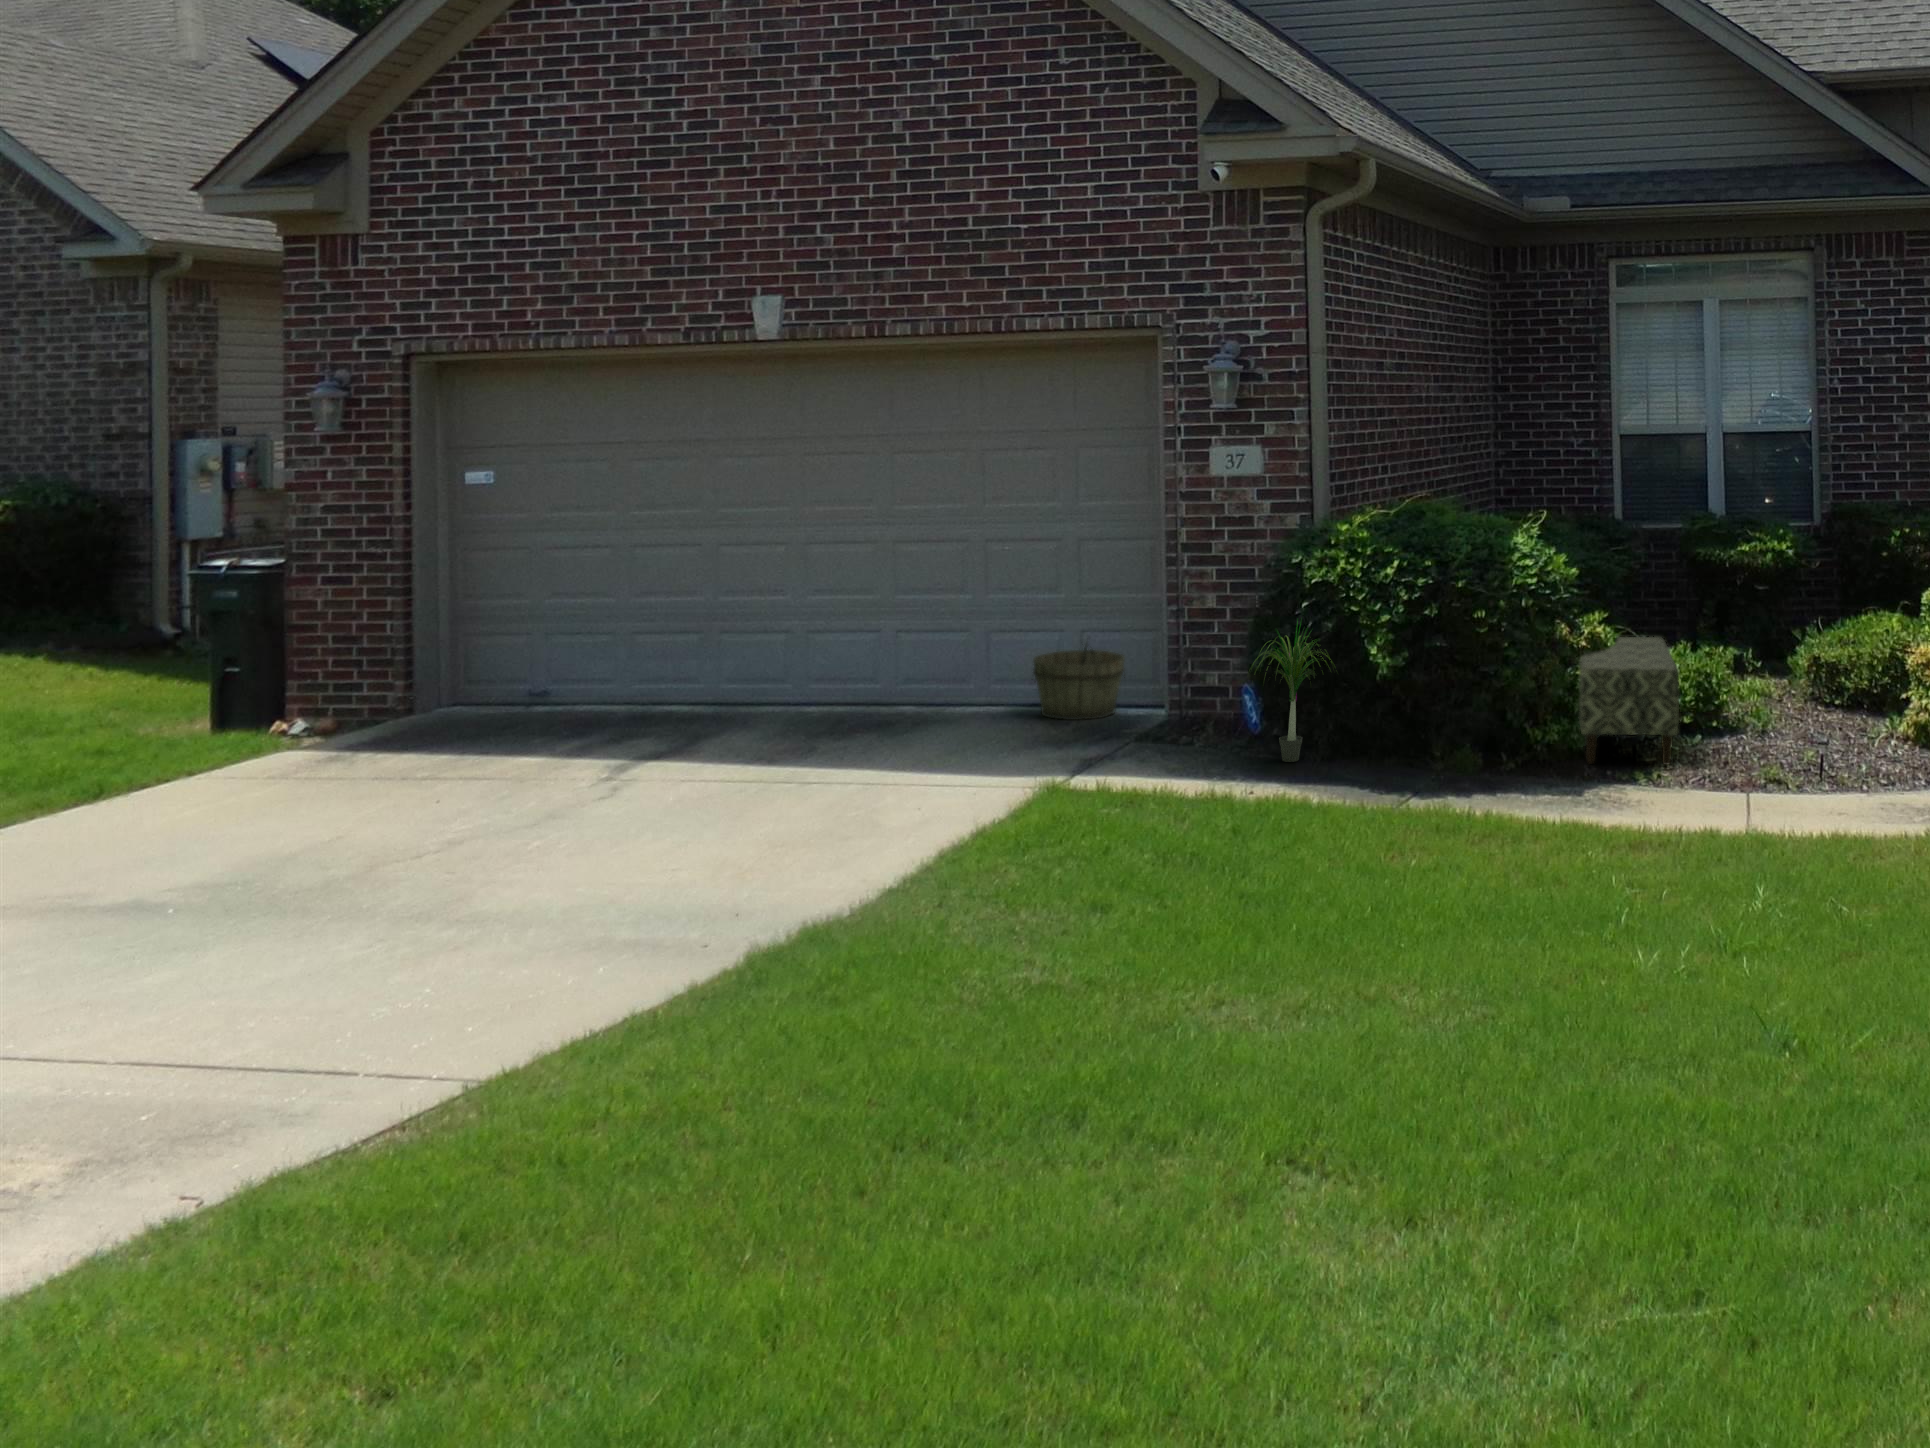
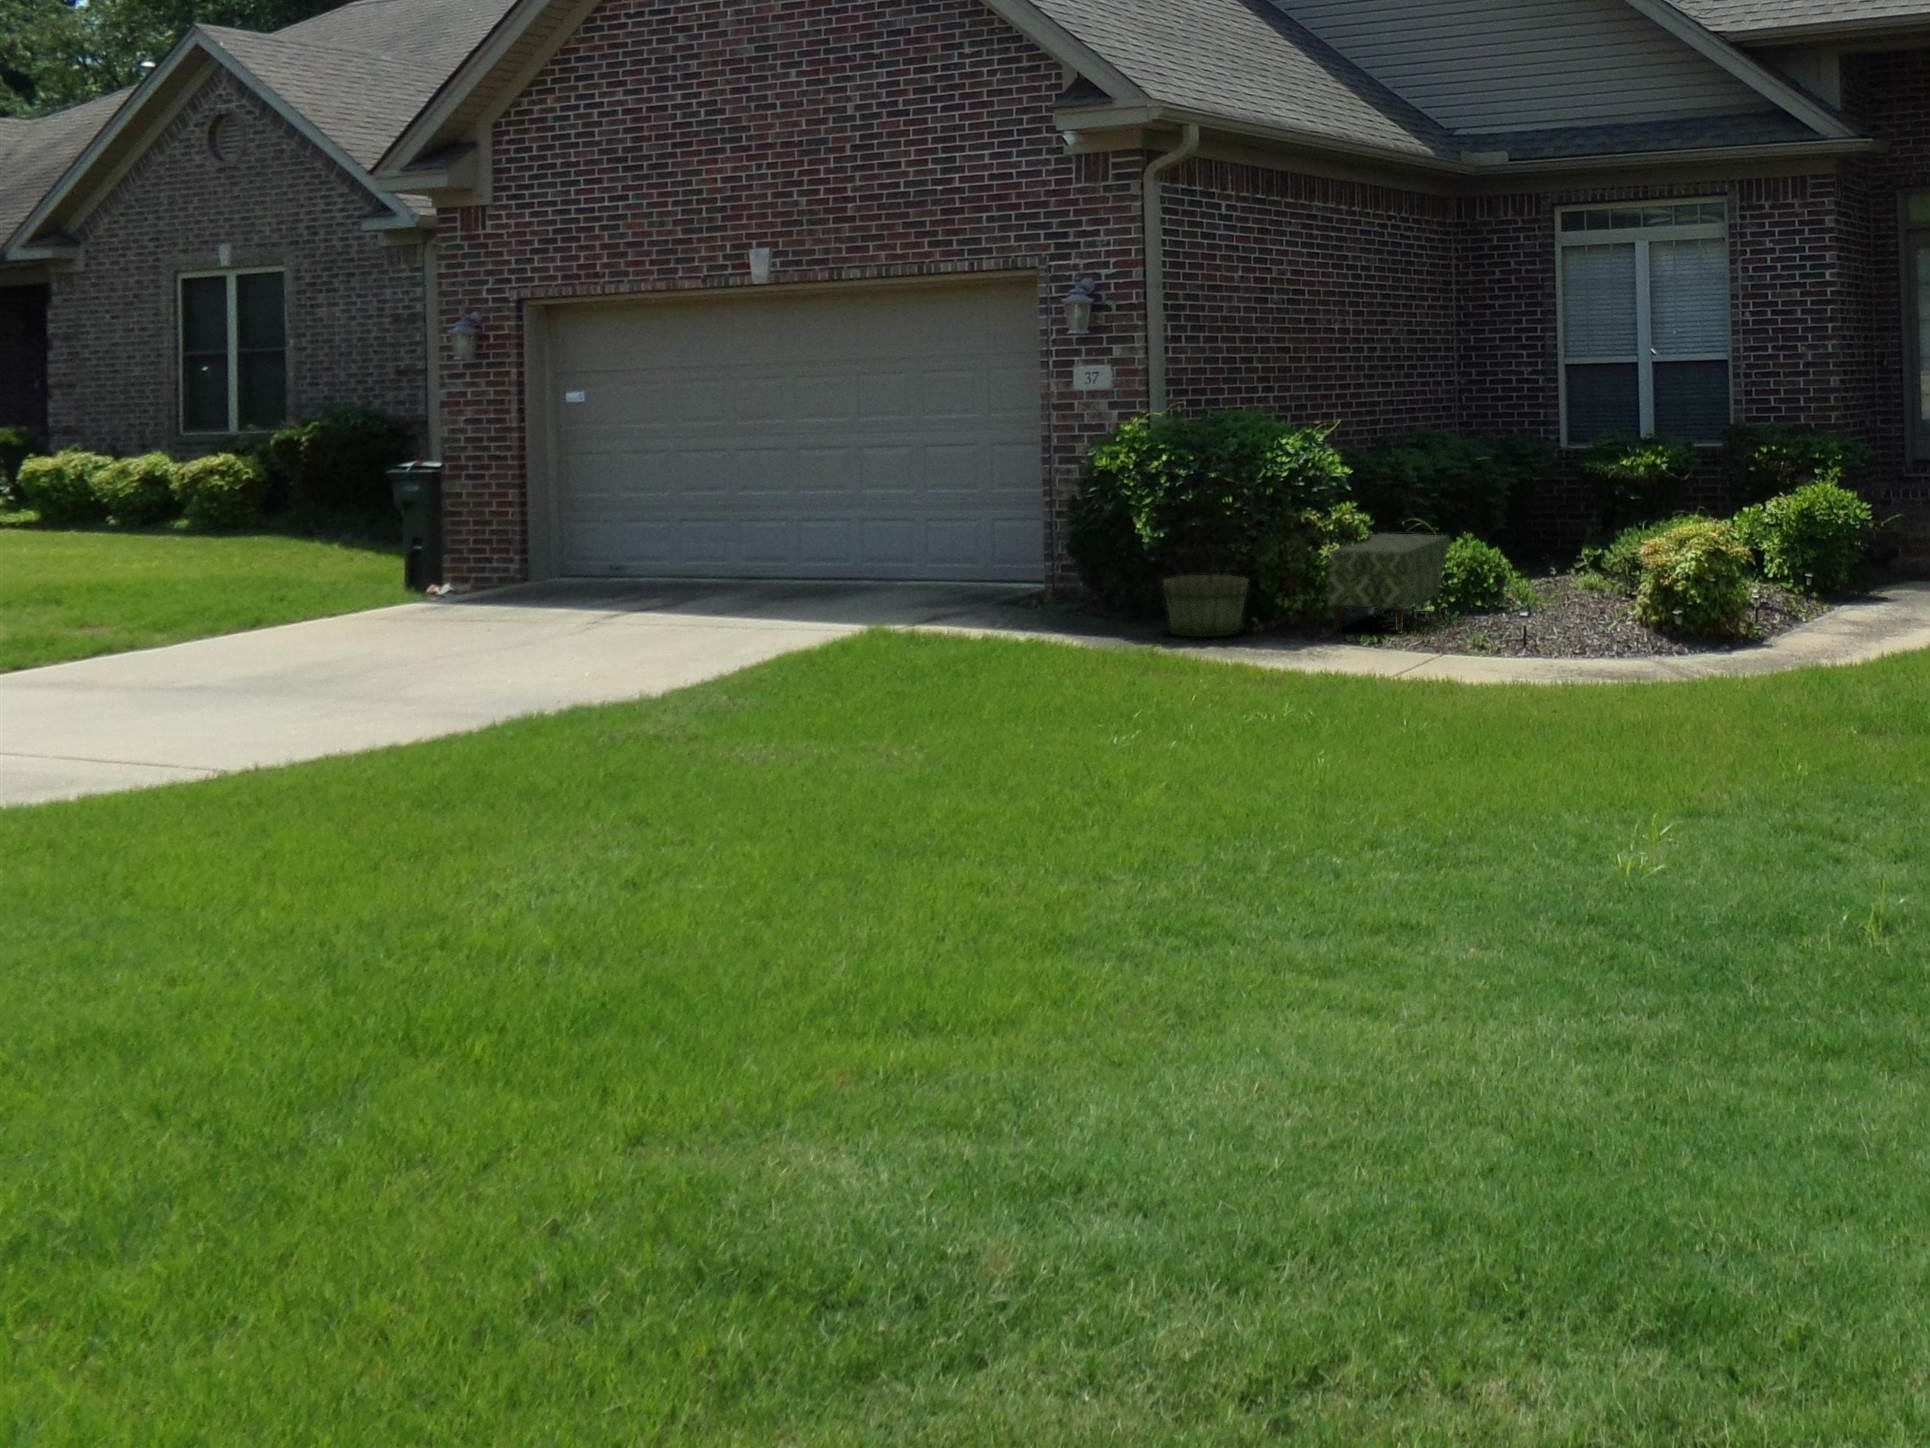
potted plant: present [1256,622,1332,762] -> none [1065,504,1143,622]
wooden bucket: present [1033,644,1125,720] -> present [1163,561,1248,637]

